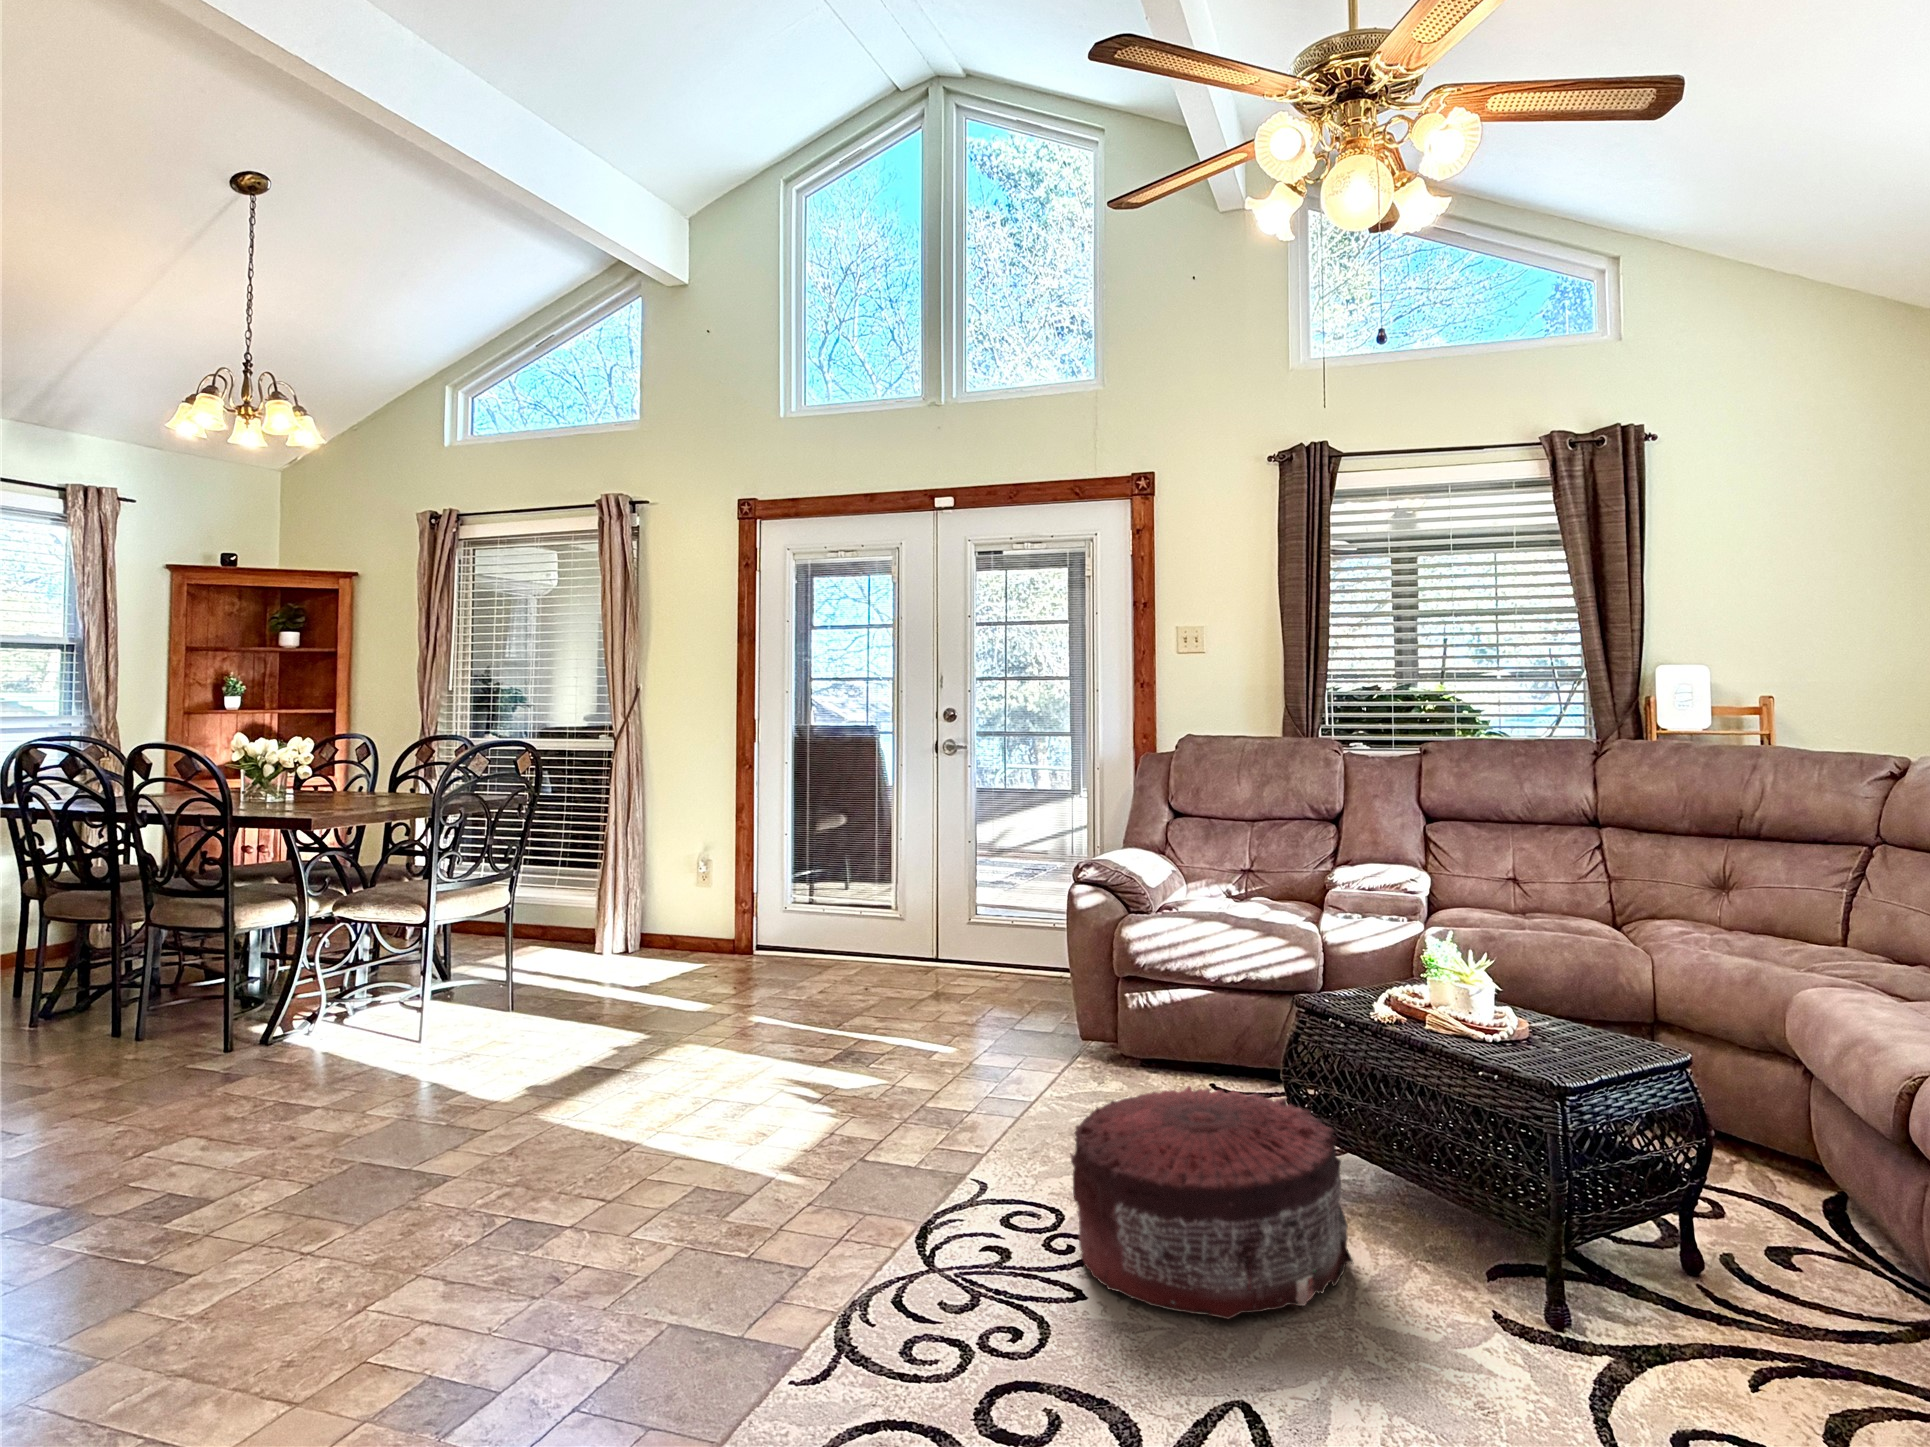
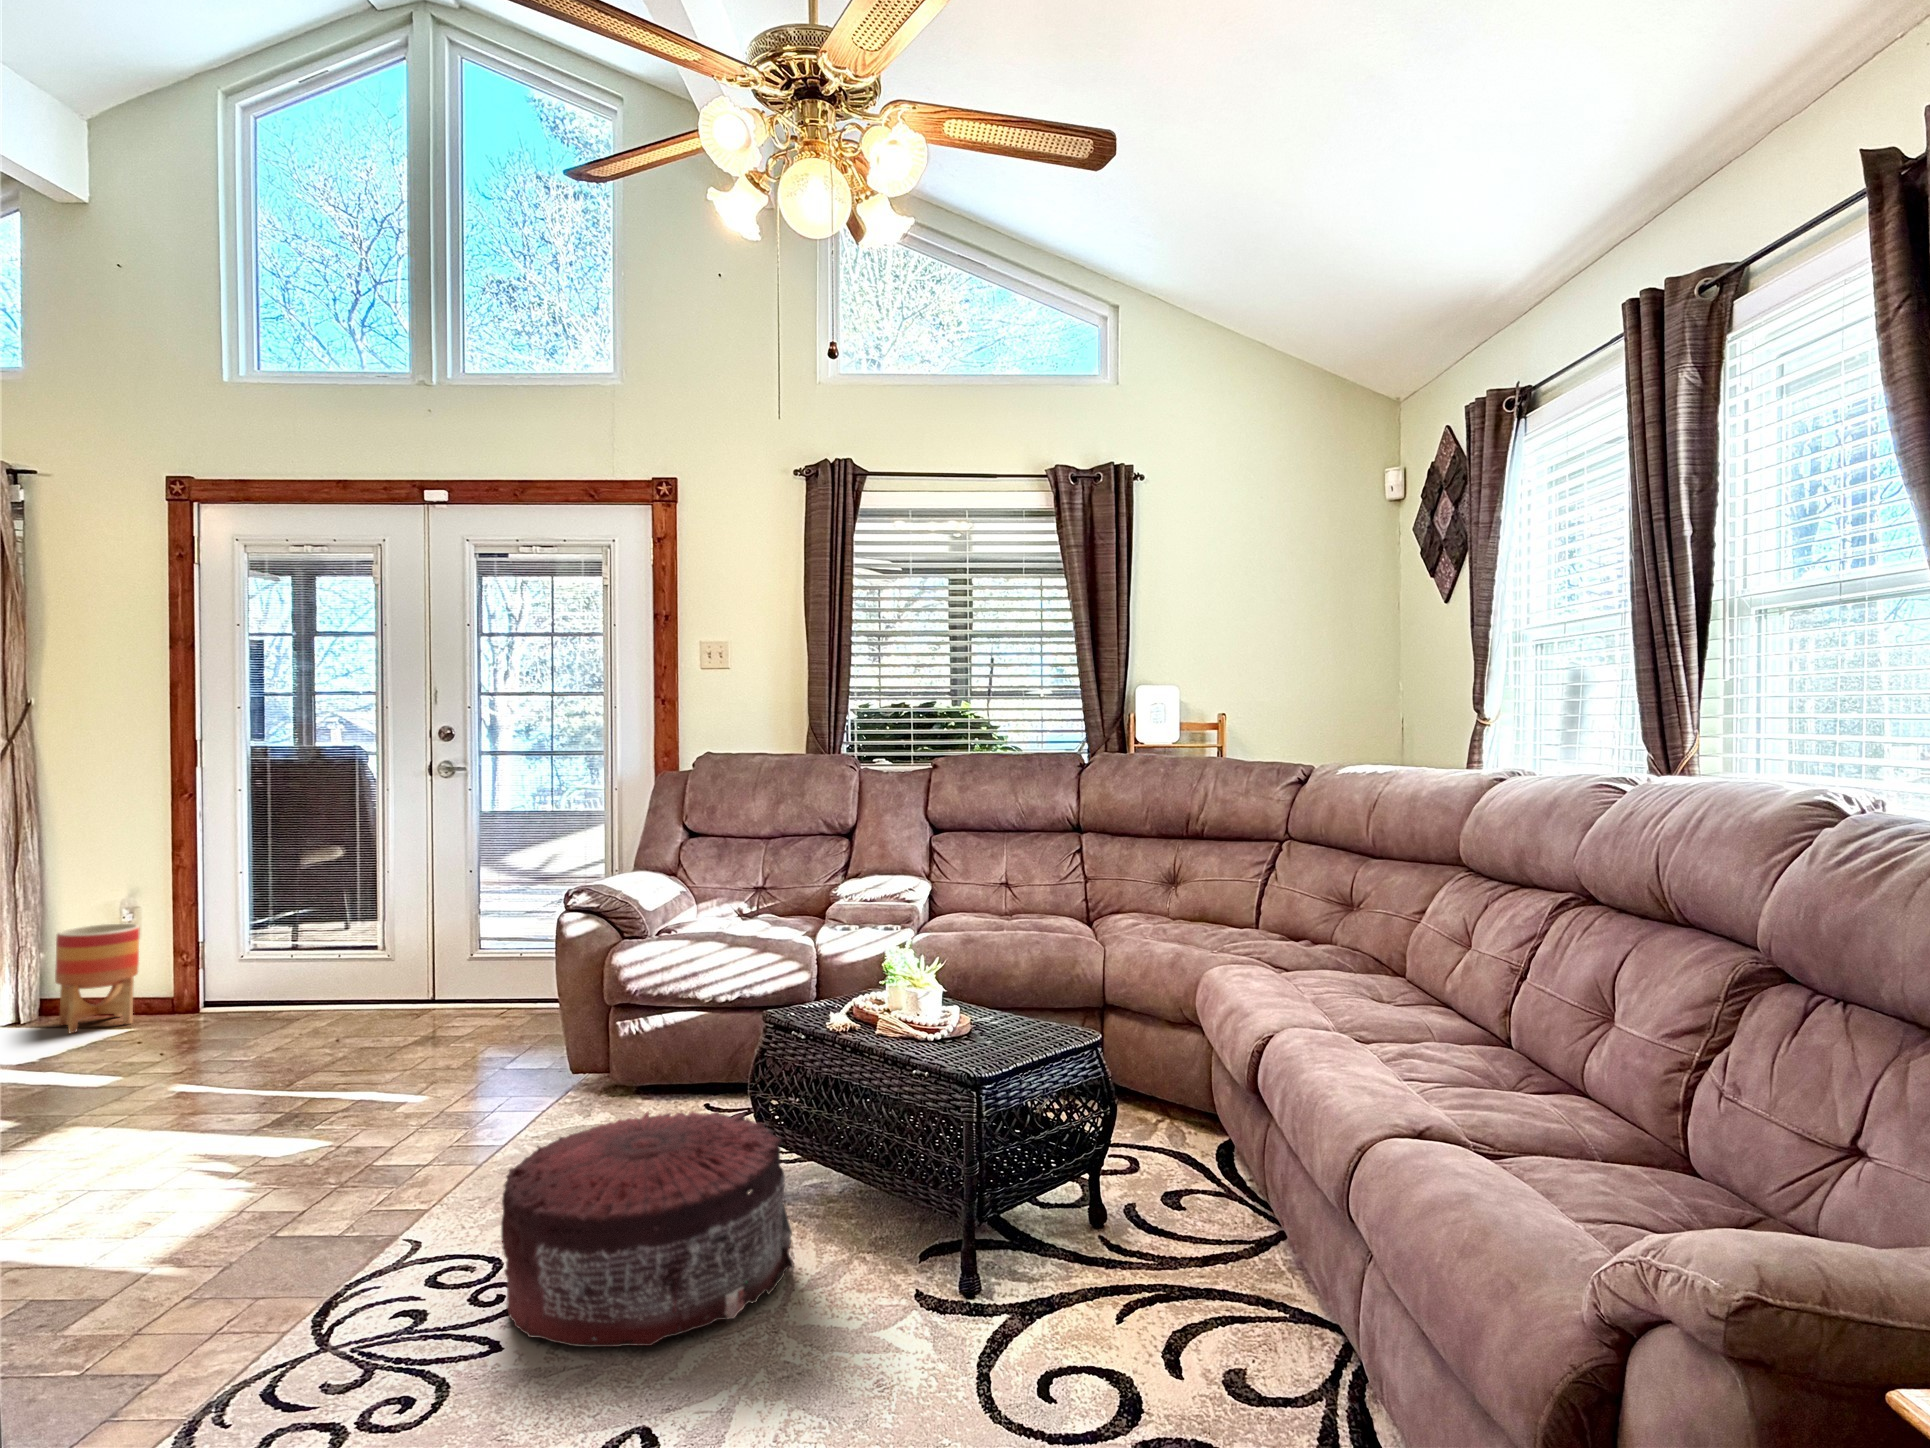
planter: none [658,875,714,963] -> present [55,923,139,1033]

